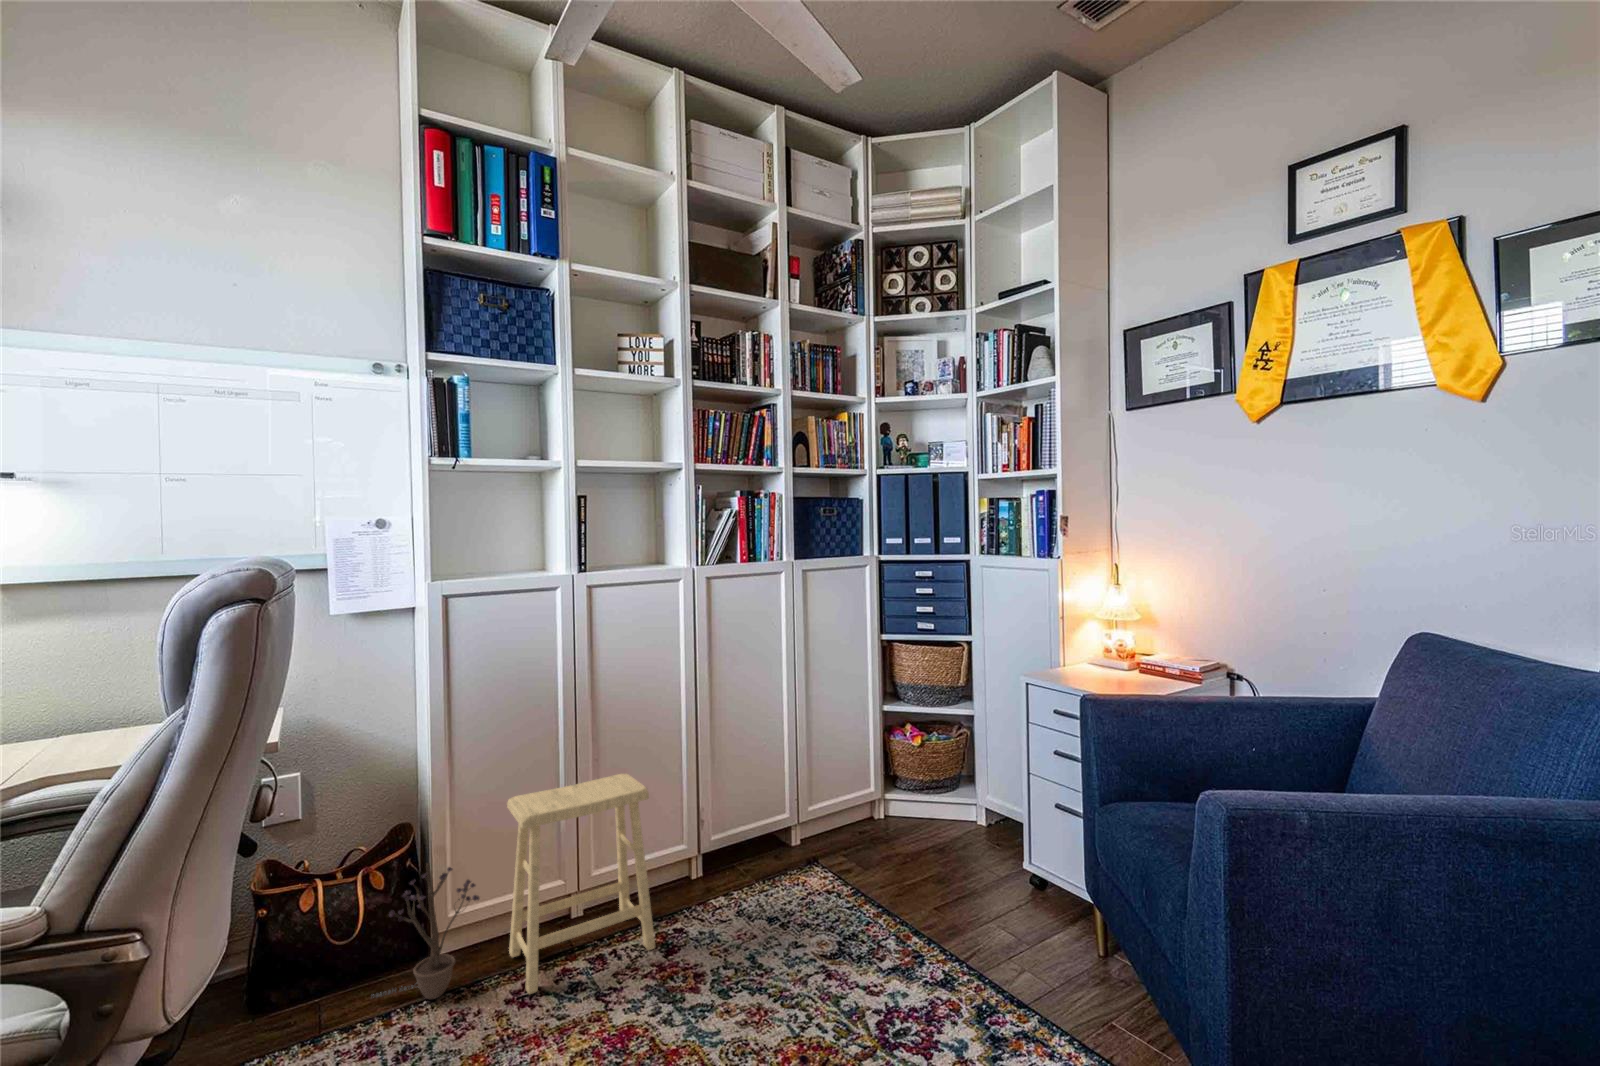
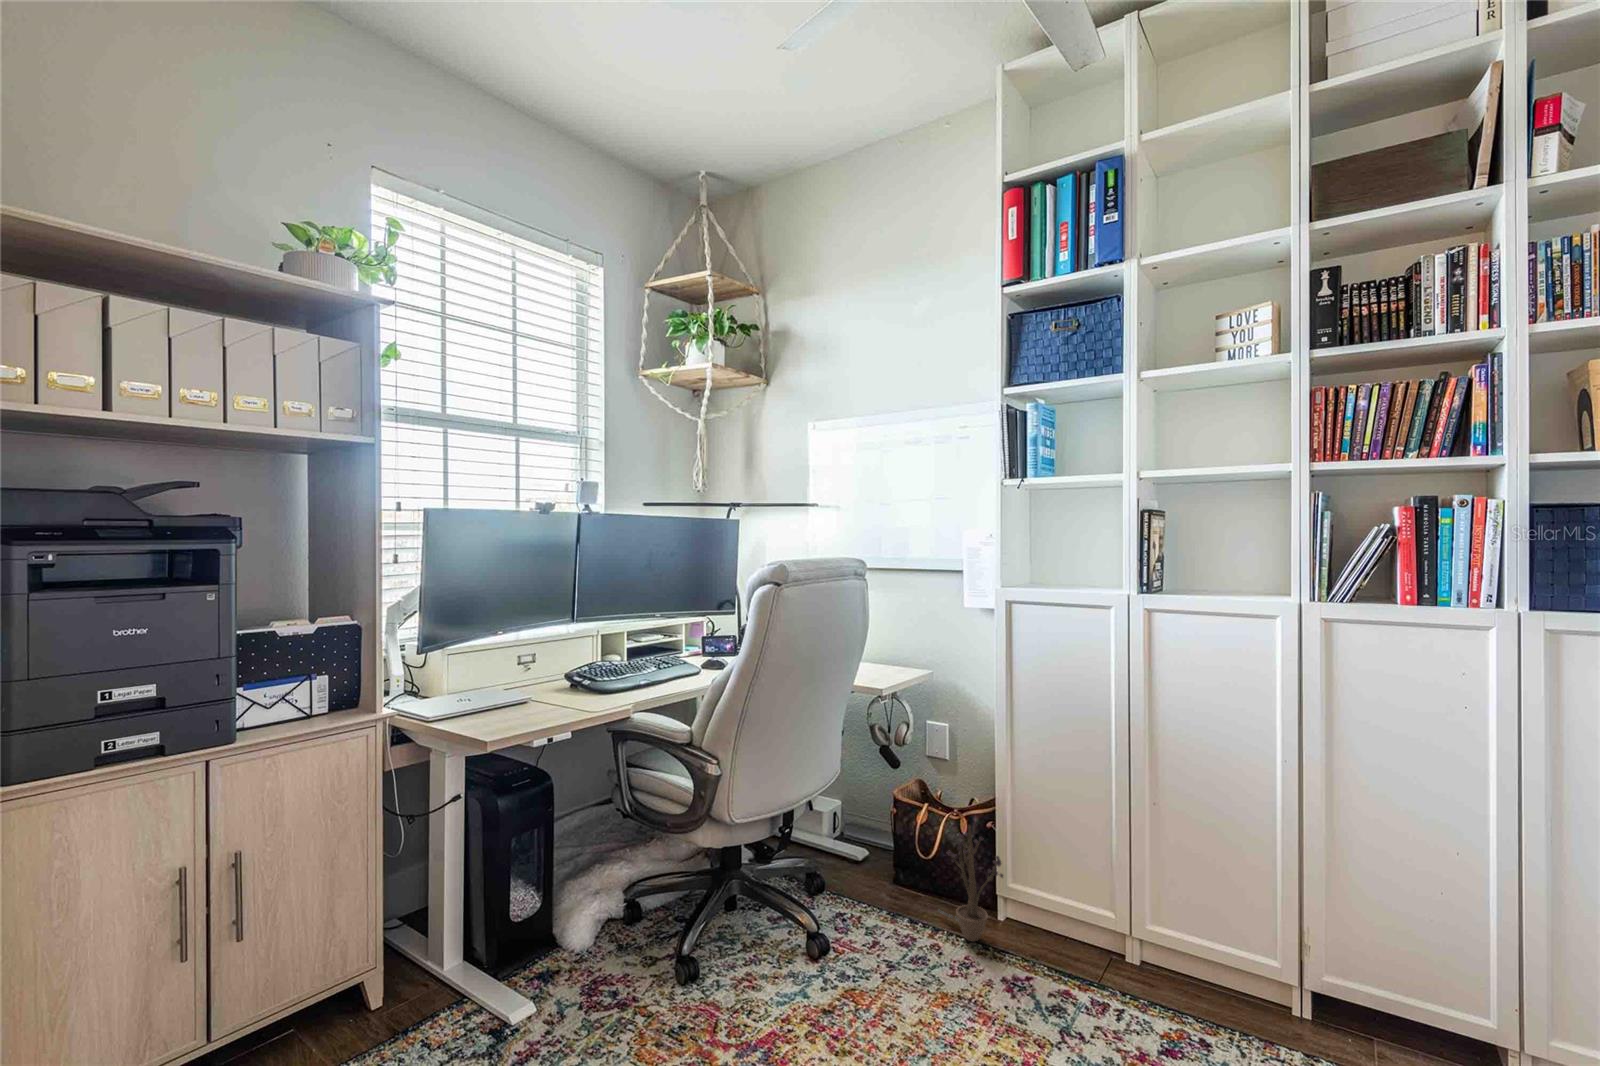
footstool: present [507,774,655,994] -> none [1020,802,1175,1039]

